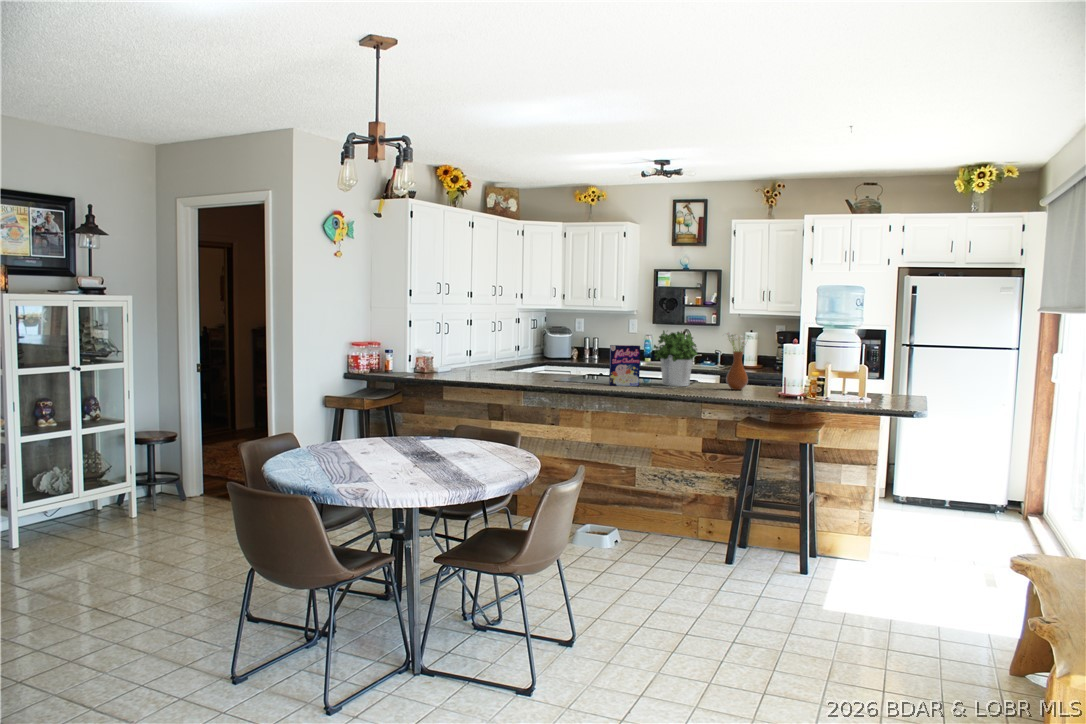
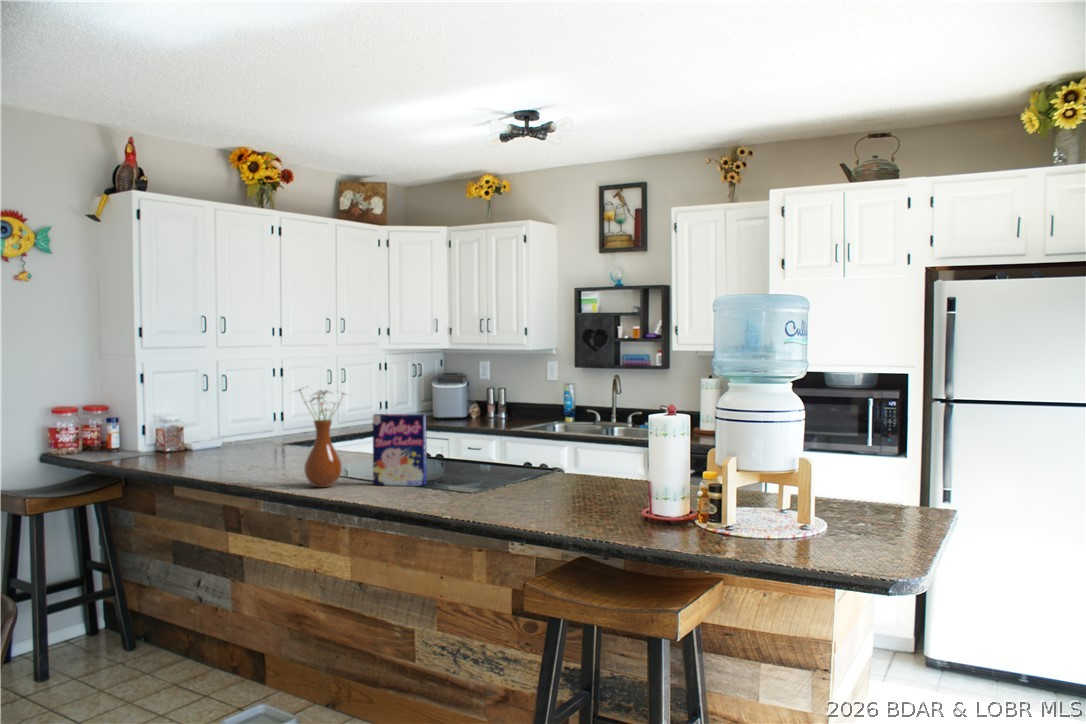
potted plant: present [654,331,697,386] -> none [461,385,538,485]
vase: present [723,332,750,390] -> present [298,389,347,487]

